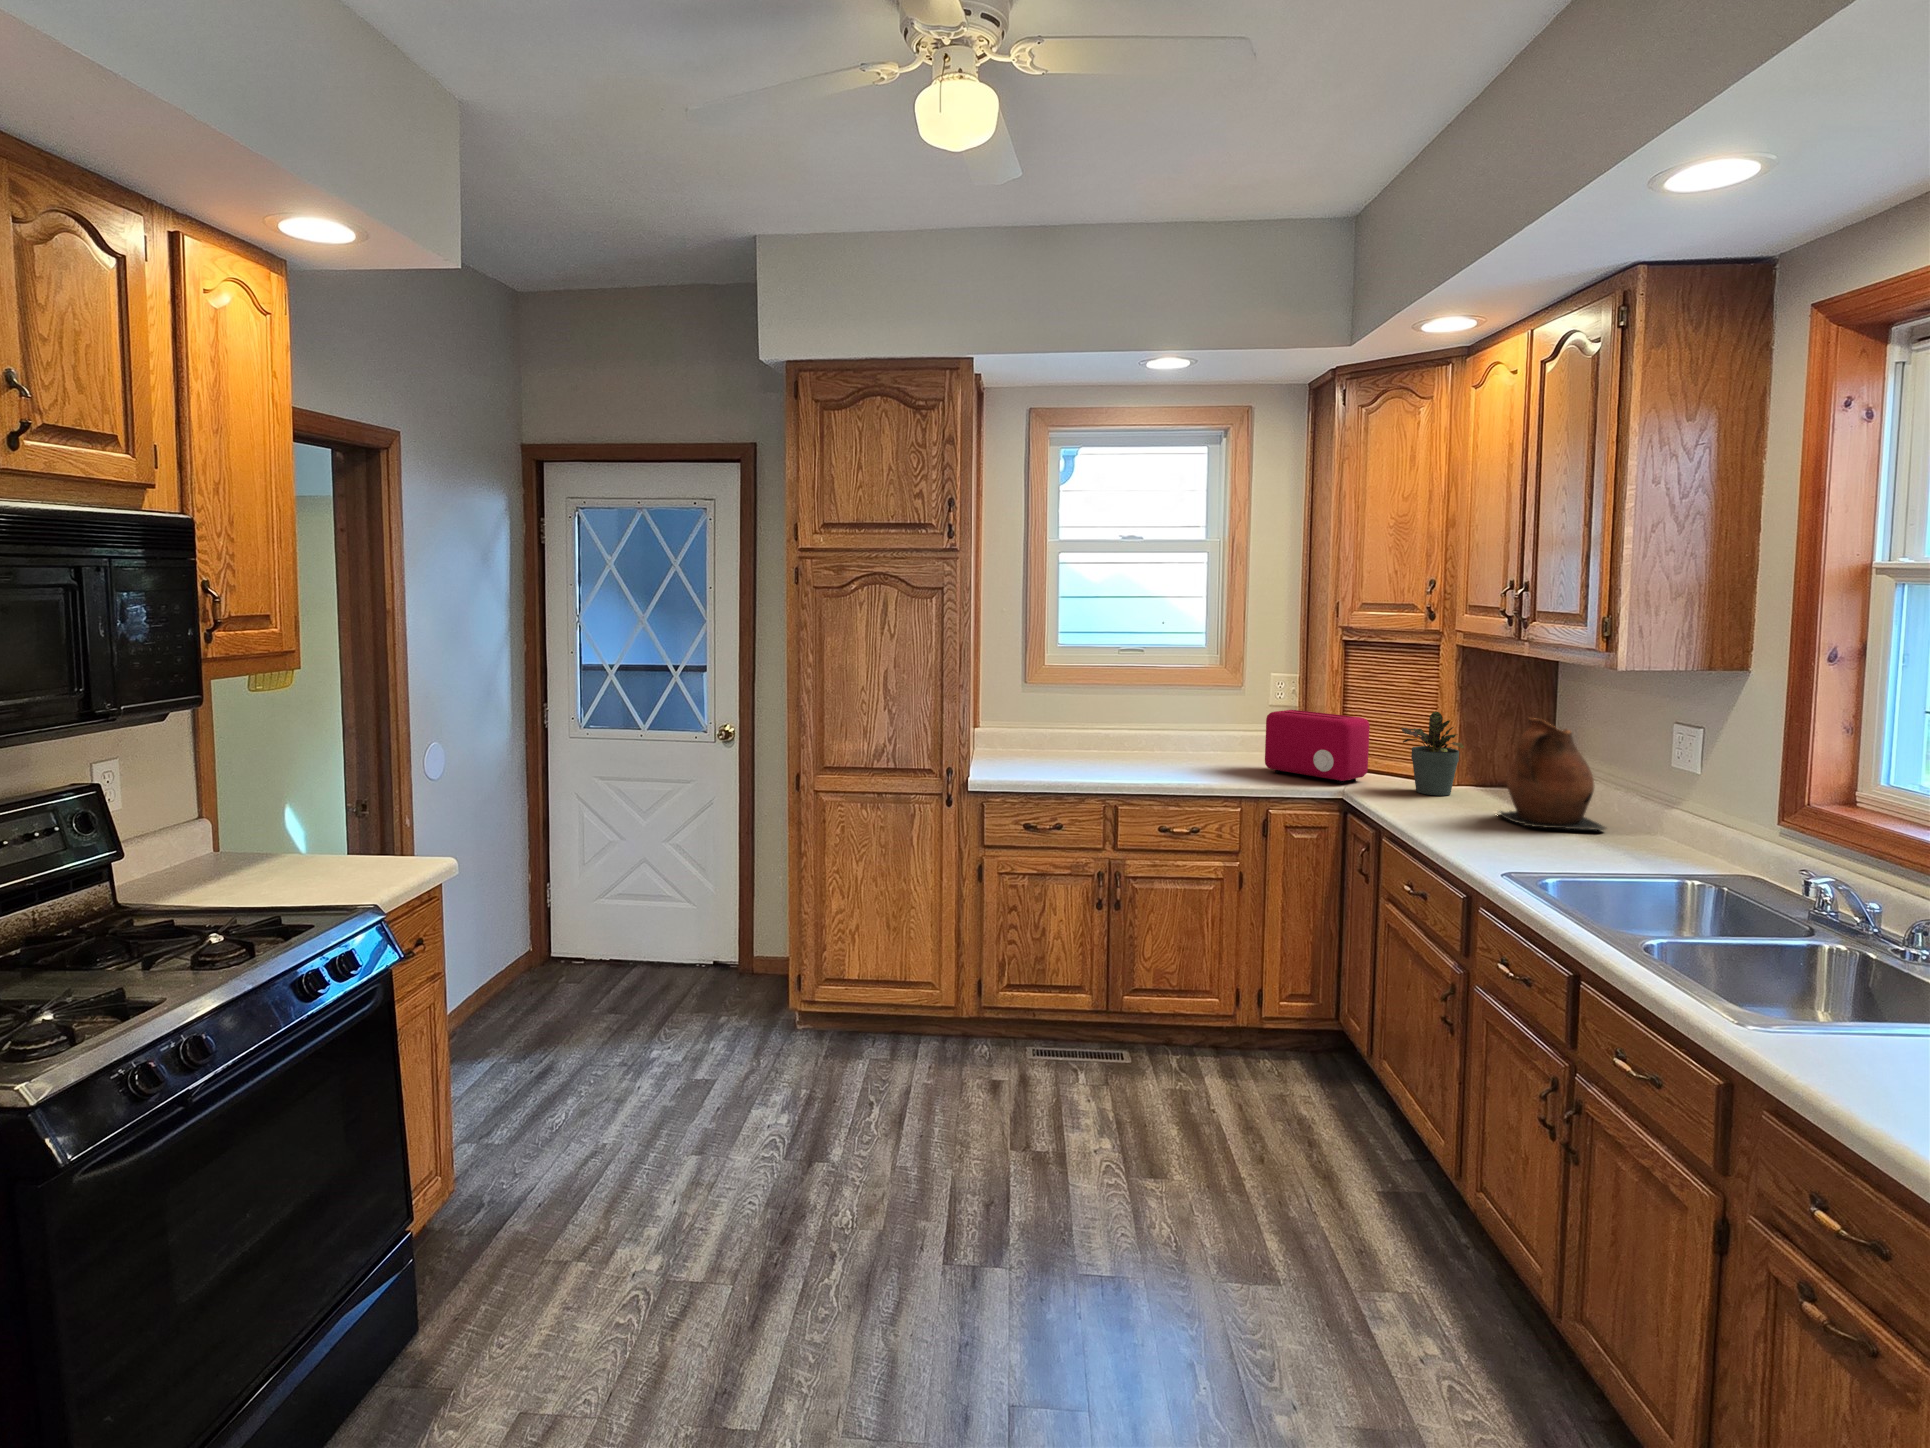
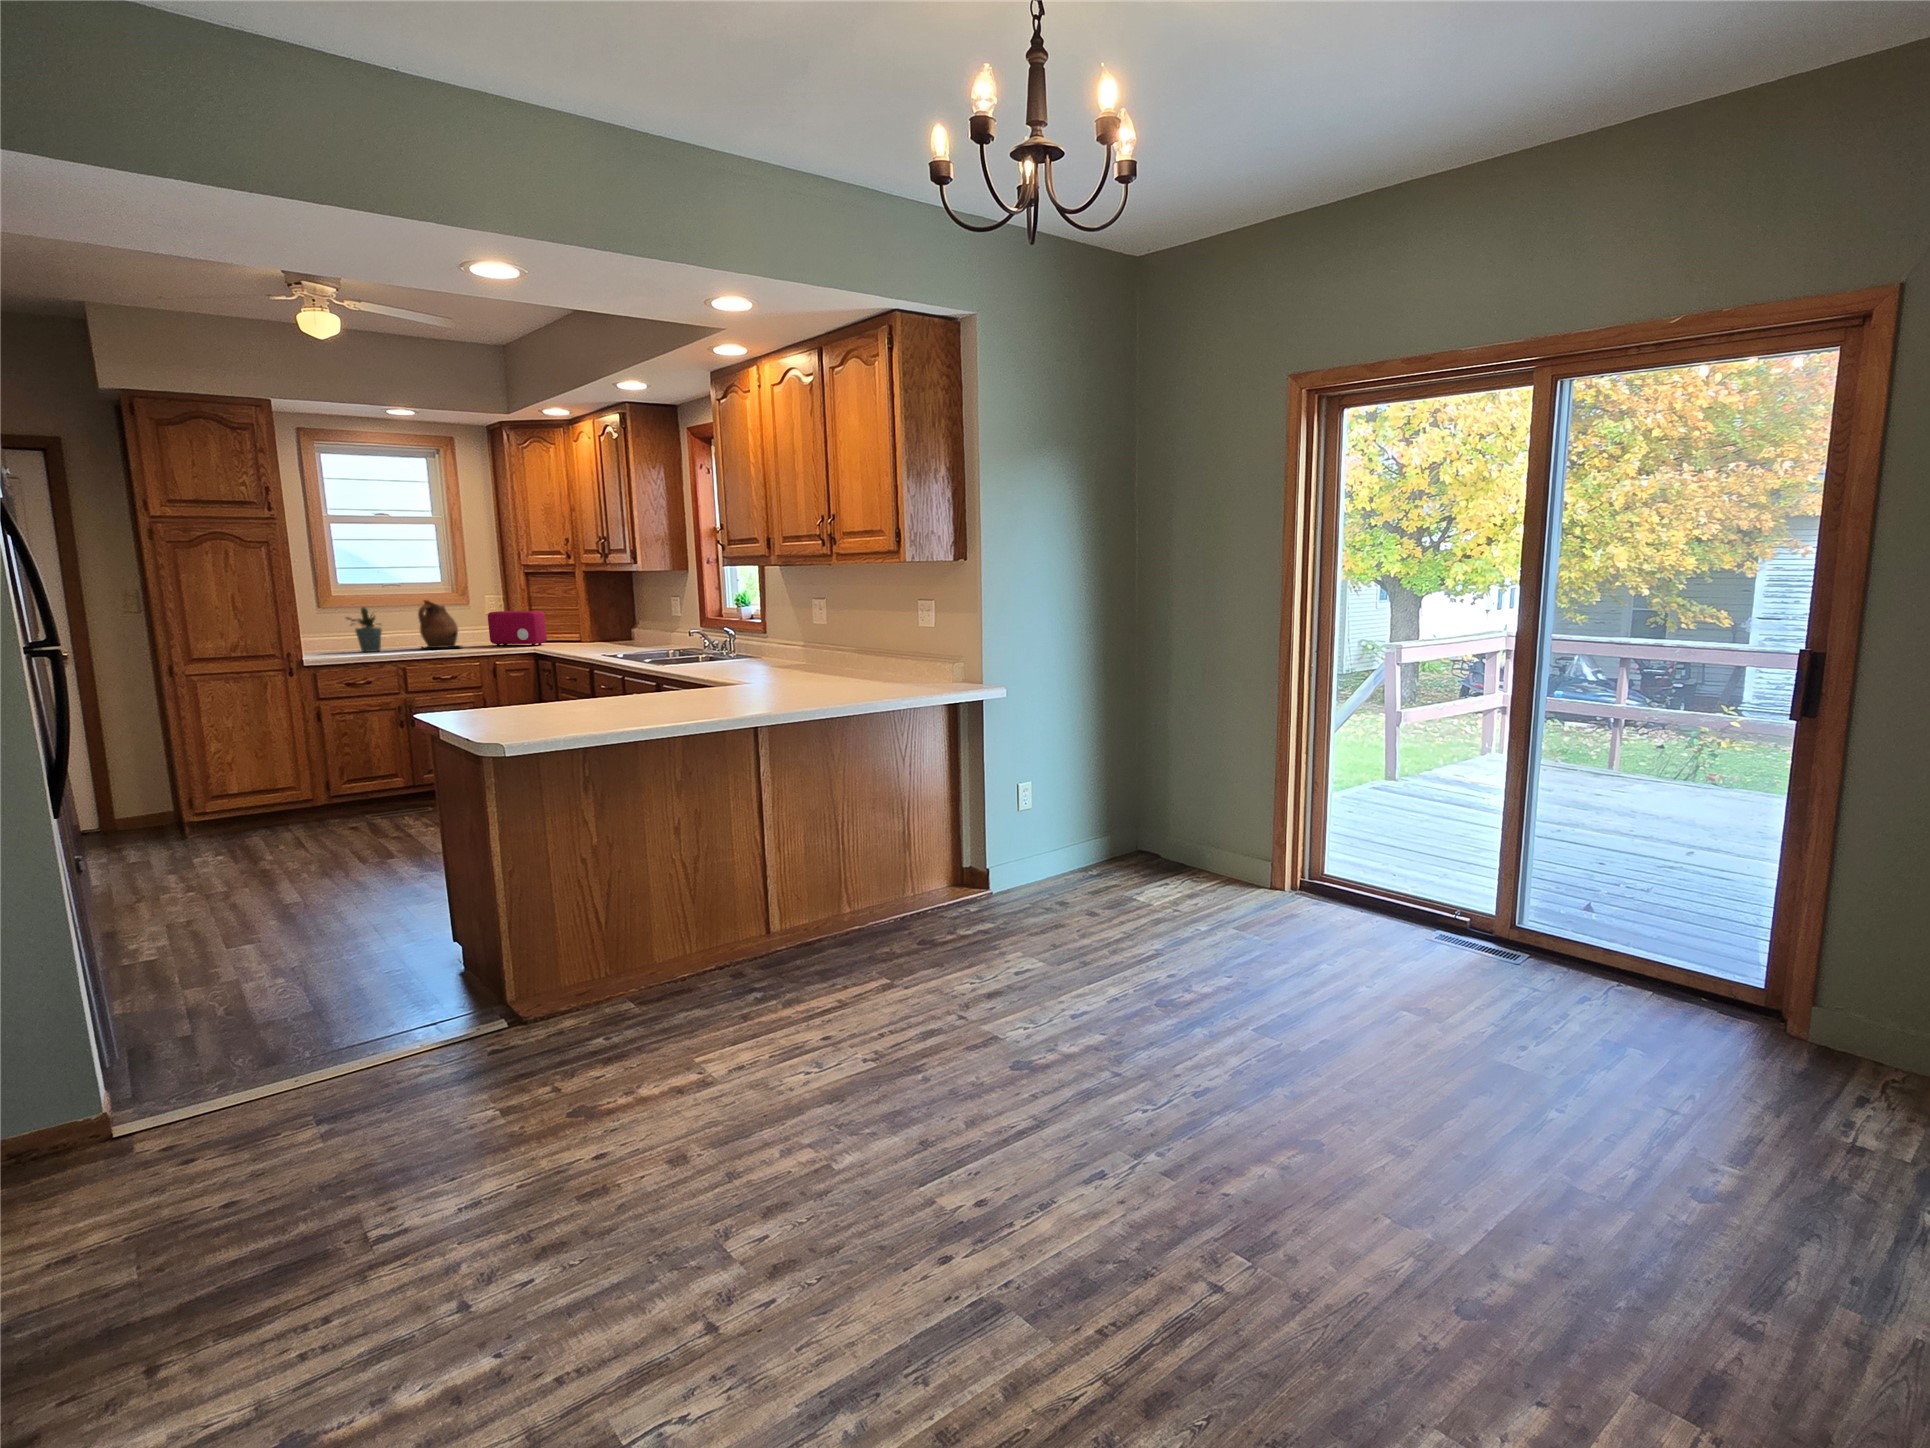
potted plant: present [1401,712,1464,795] -> present [346,607,382,652]
ceramic pitcher: present [1500,718,1606,831] -> present [418,600,461,648]

